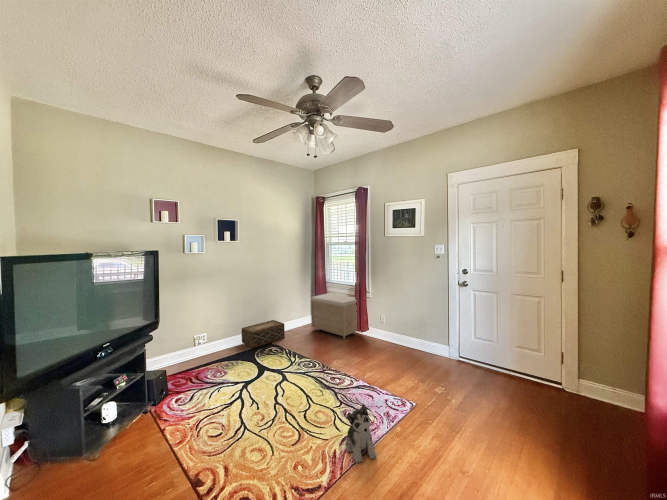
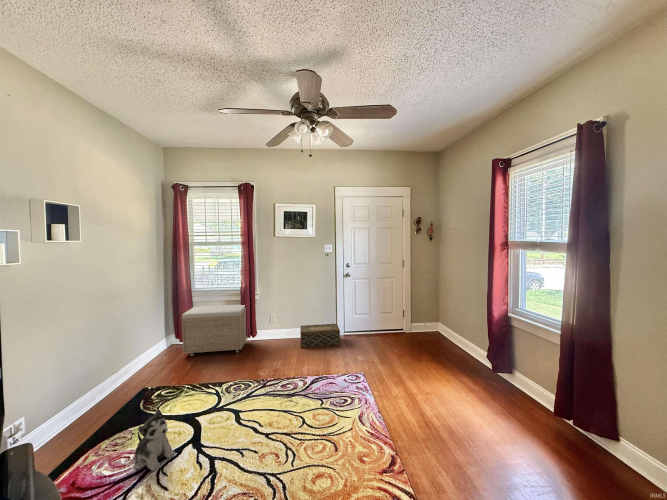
woven basket: present [242,320,285,348] -> present [300,324,340,348]
plush toy: present [346,405,377,463] -> present [134,409,175,471]

